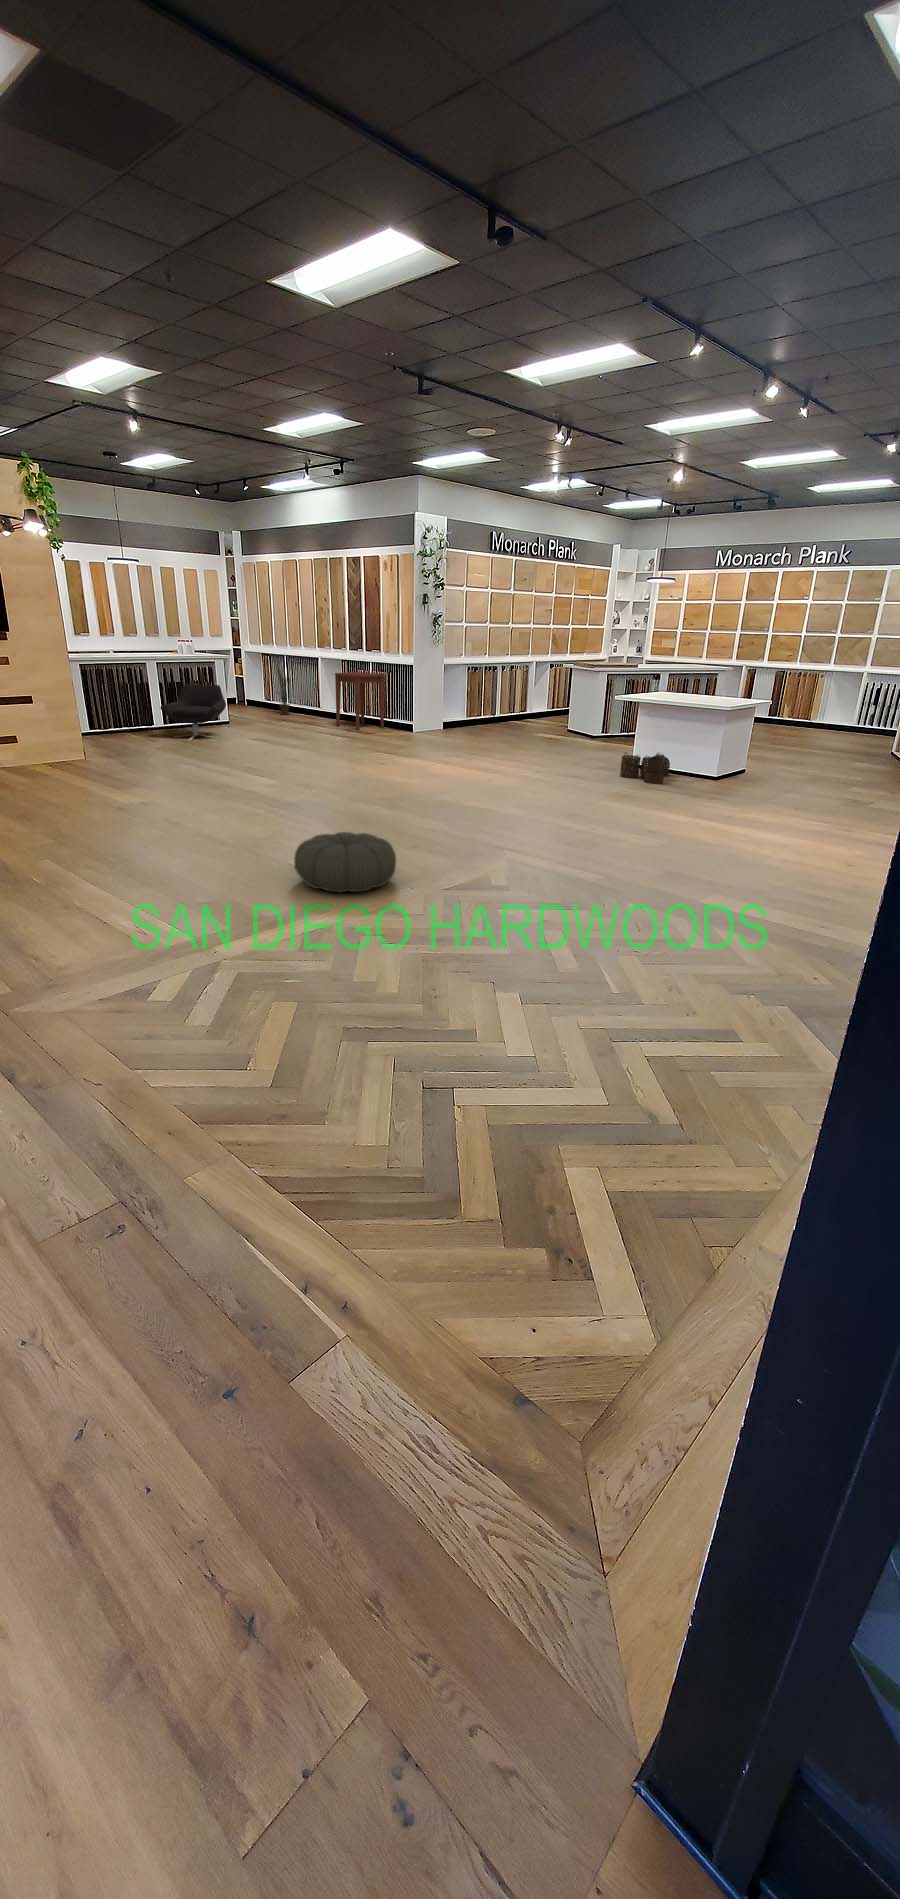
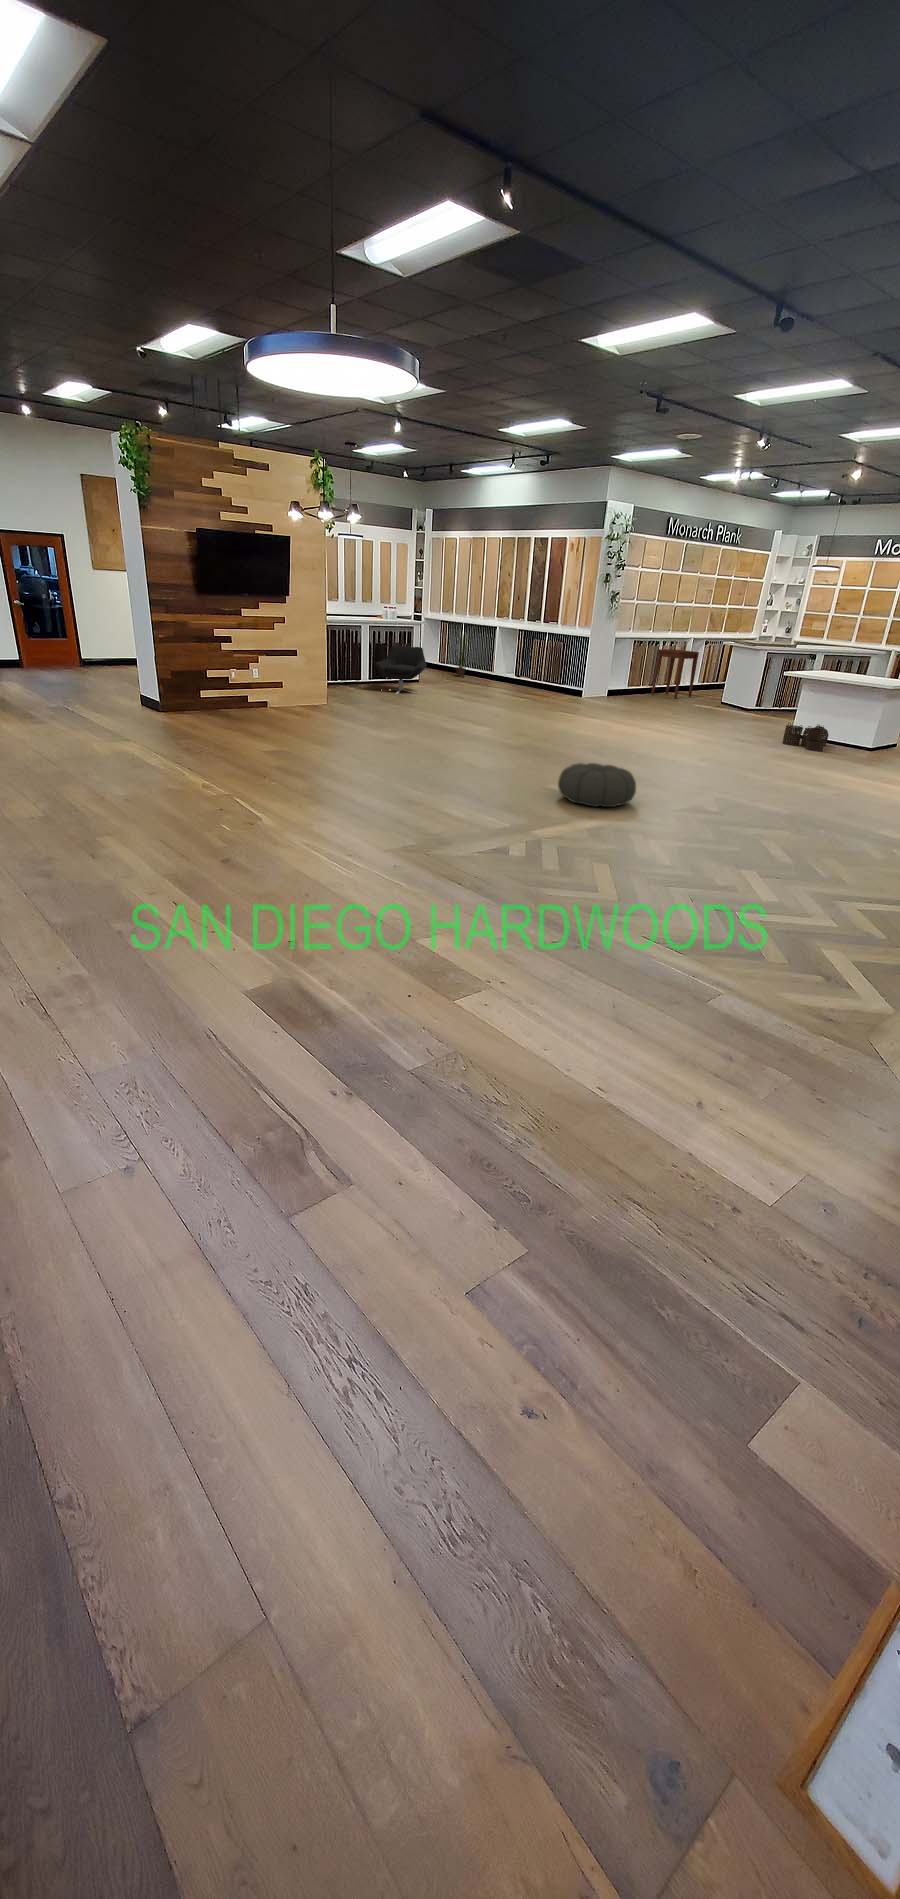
side table: present [335,672,384,730] -> present [651,649,699,699]

